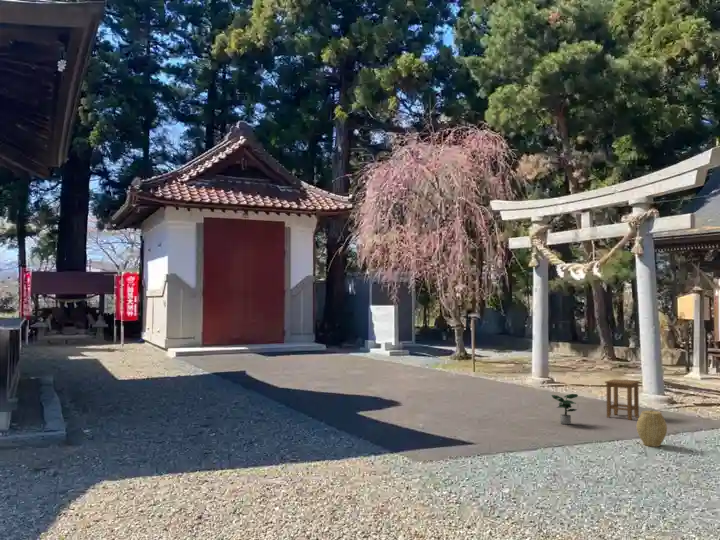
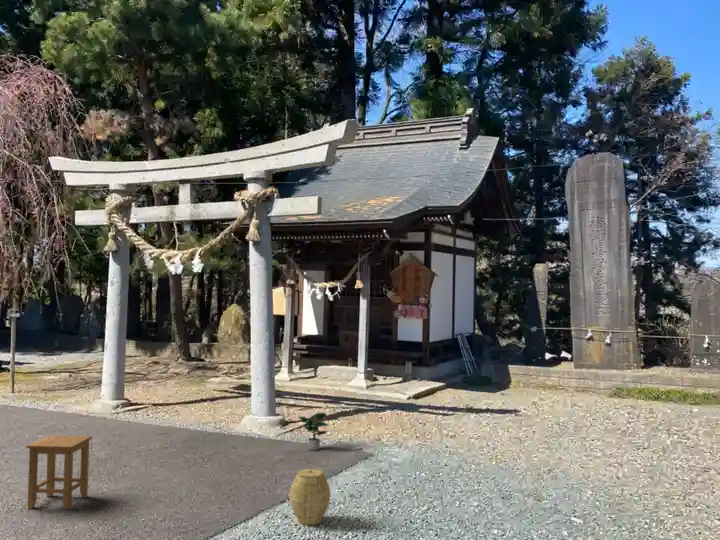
stool: present [605,379,640,420] -> present [26,435,92,510]
potted plant: present [552,394,578,424] -> present [299,413,328,450]

